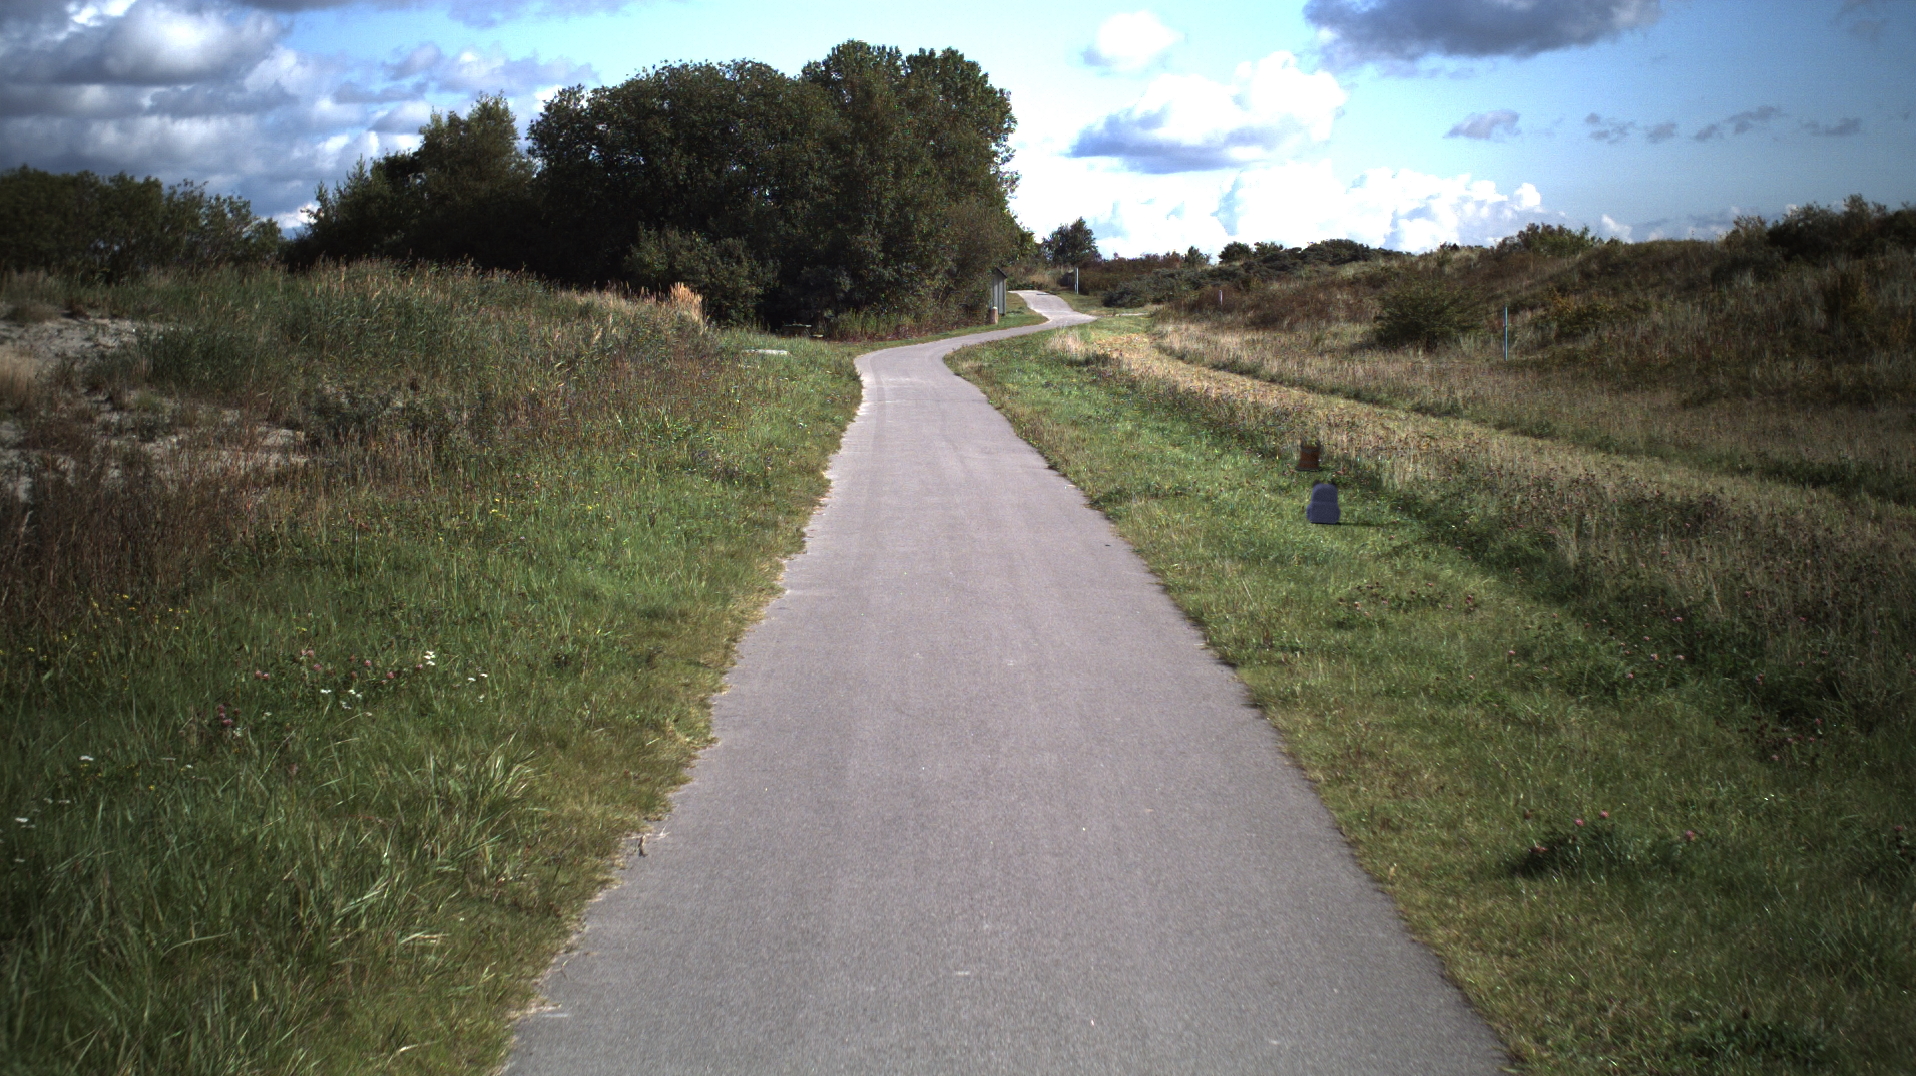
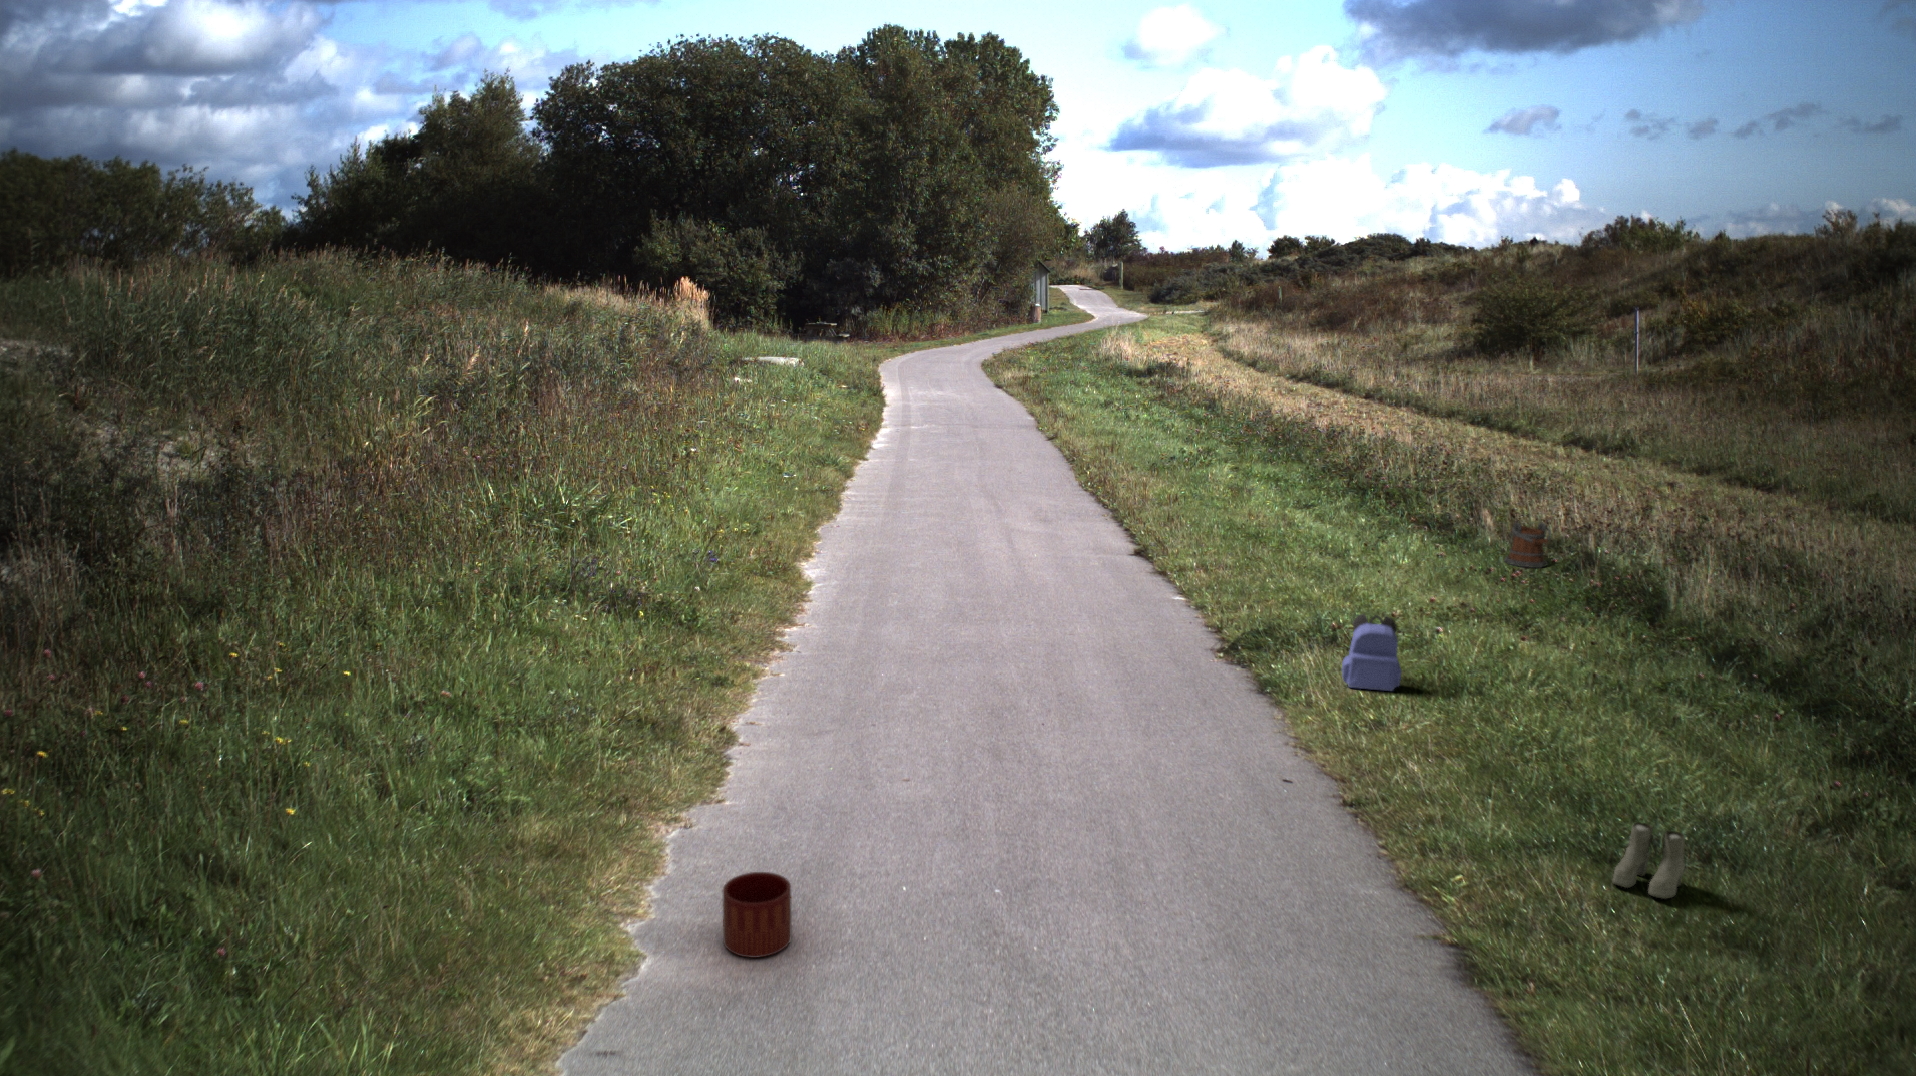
backpack: present [1306,479,1341,524] -> present [1342,614,1402,691]
boots: none [1245,538,1279,569] -> present [1612,822,1685,899]
planter: none [826,549,856,582] -> present [723,872,792,958]

